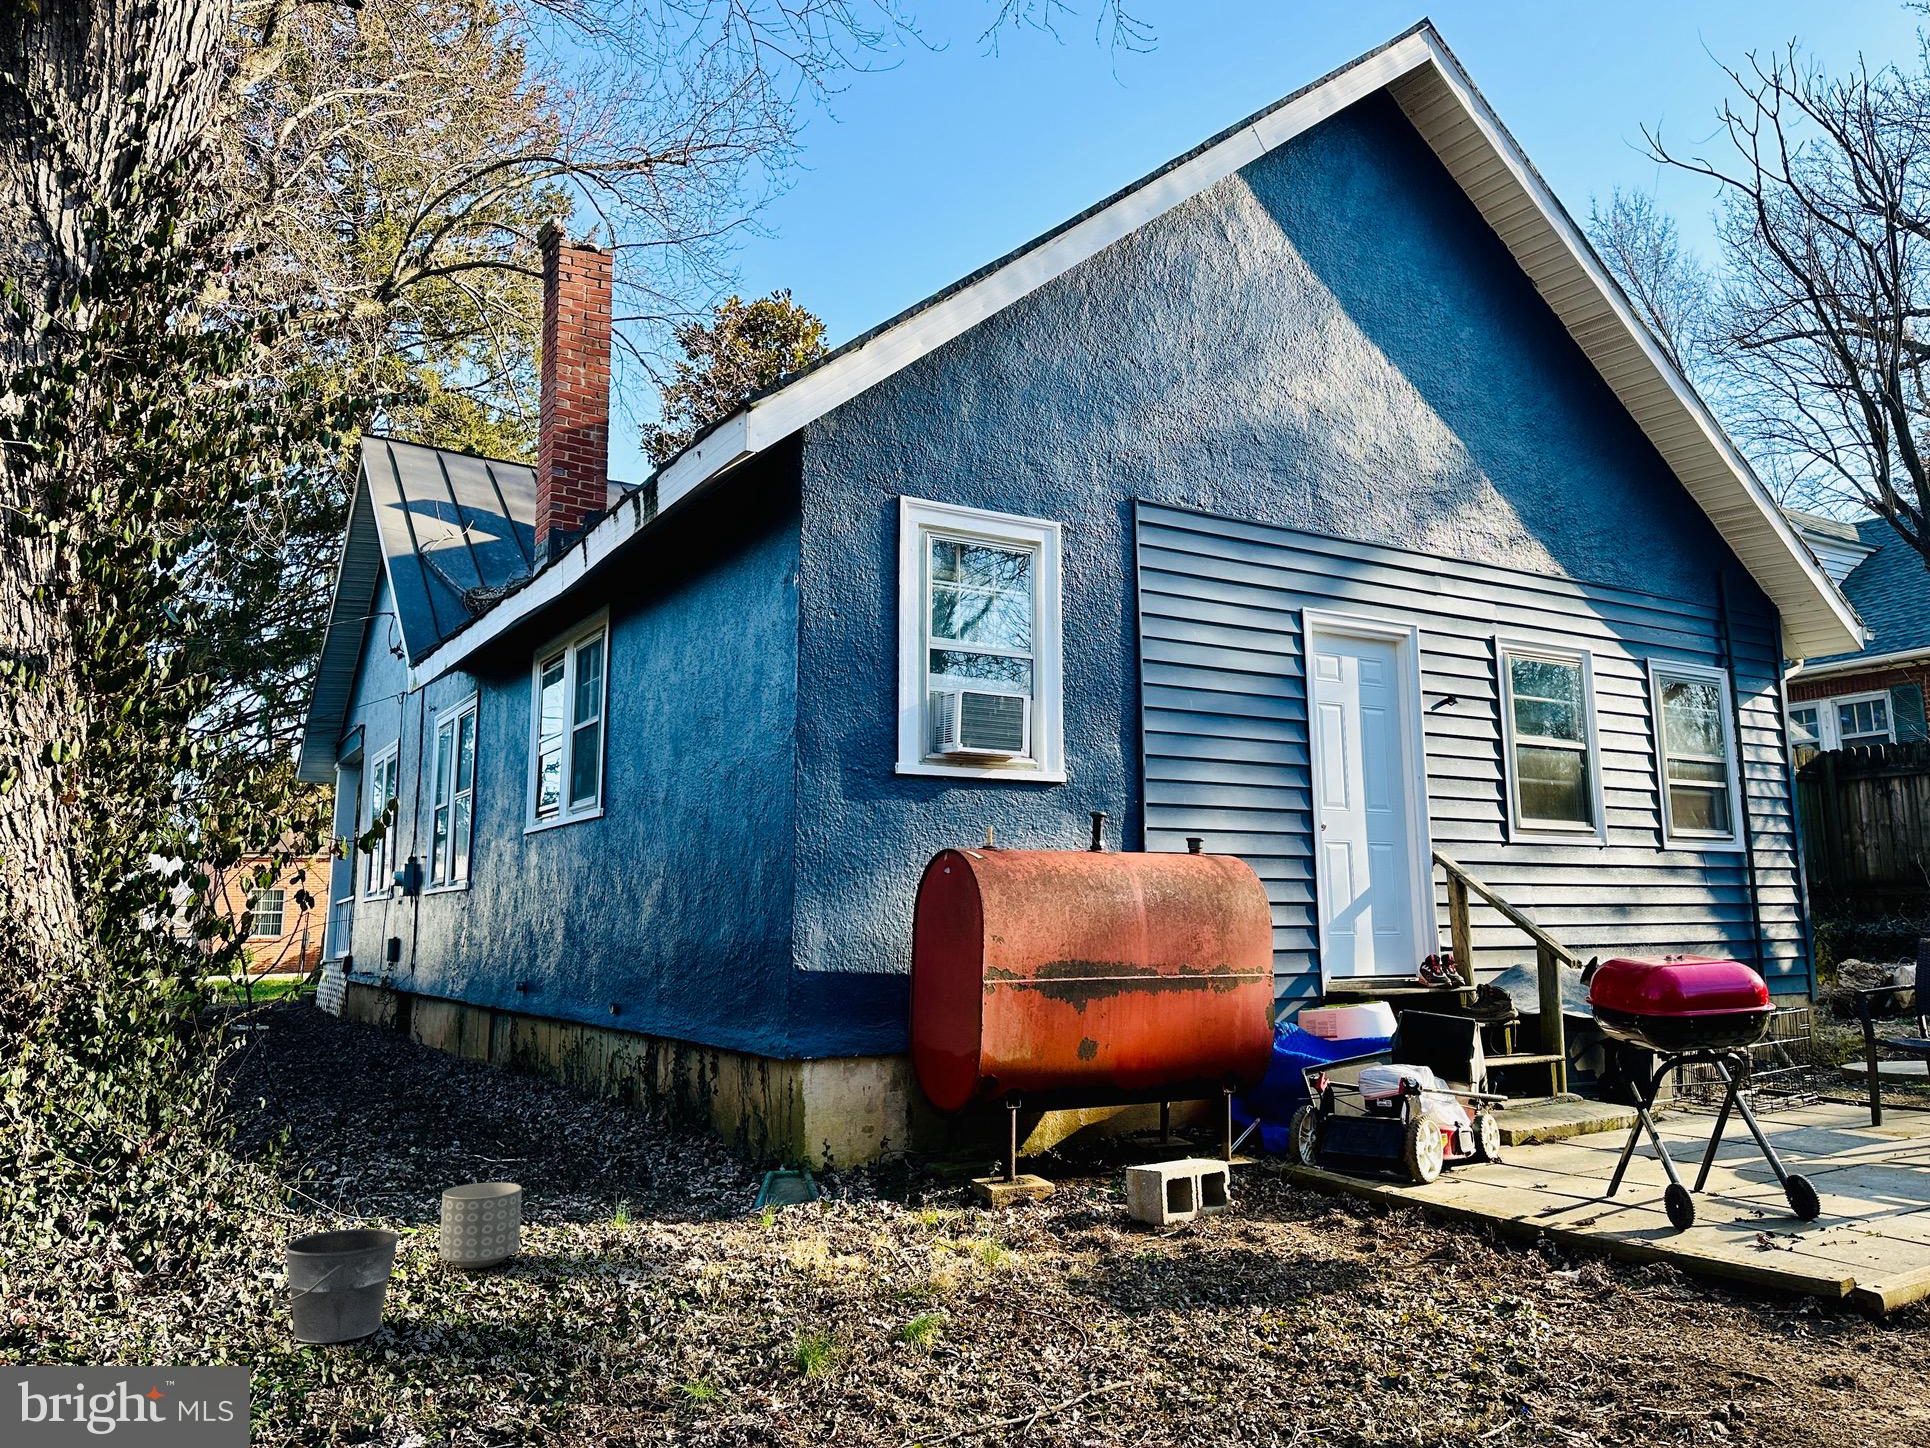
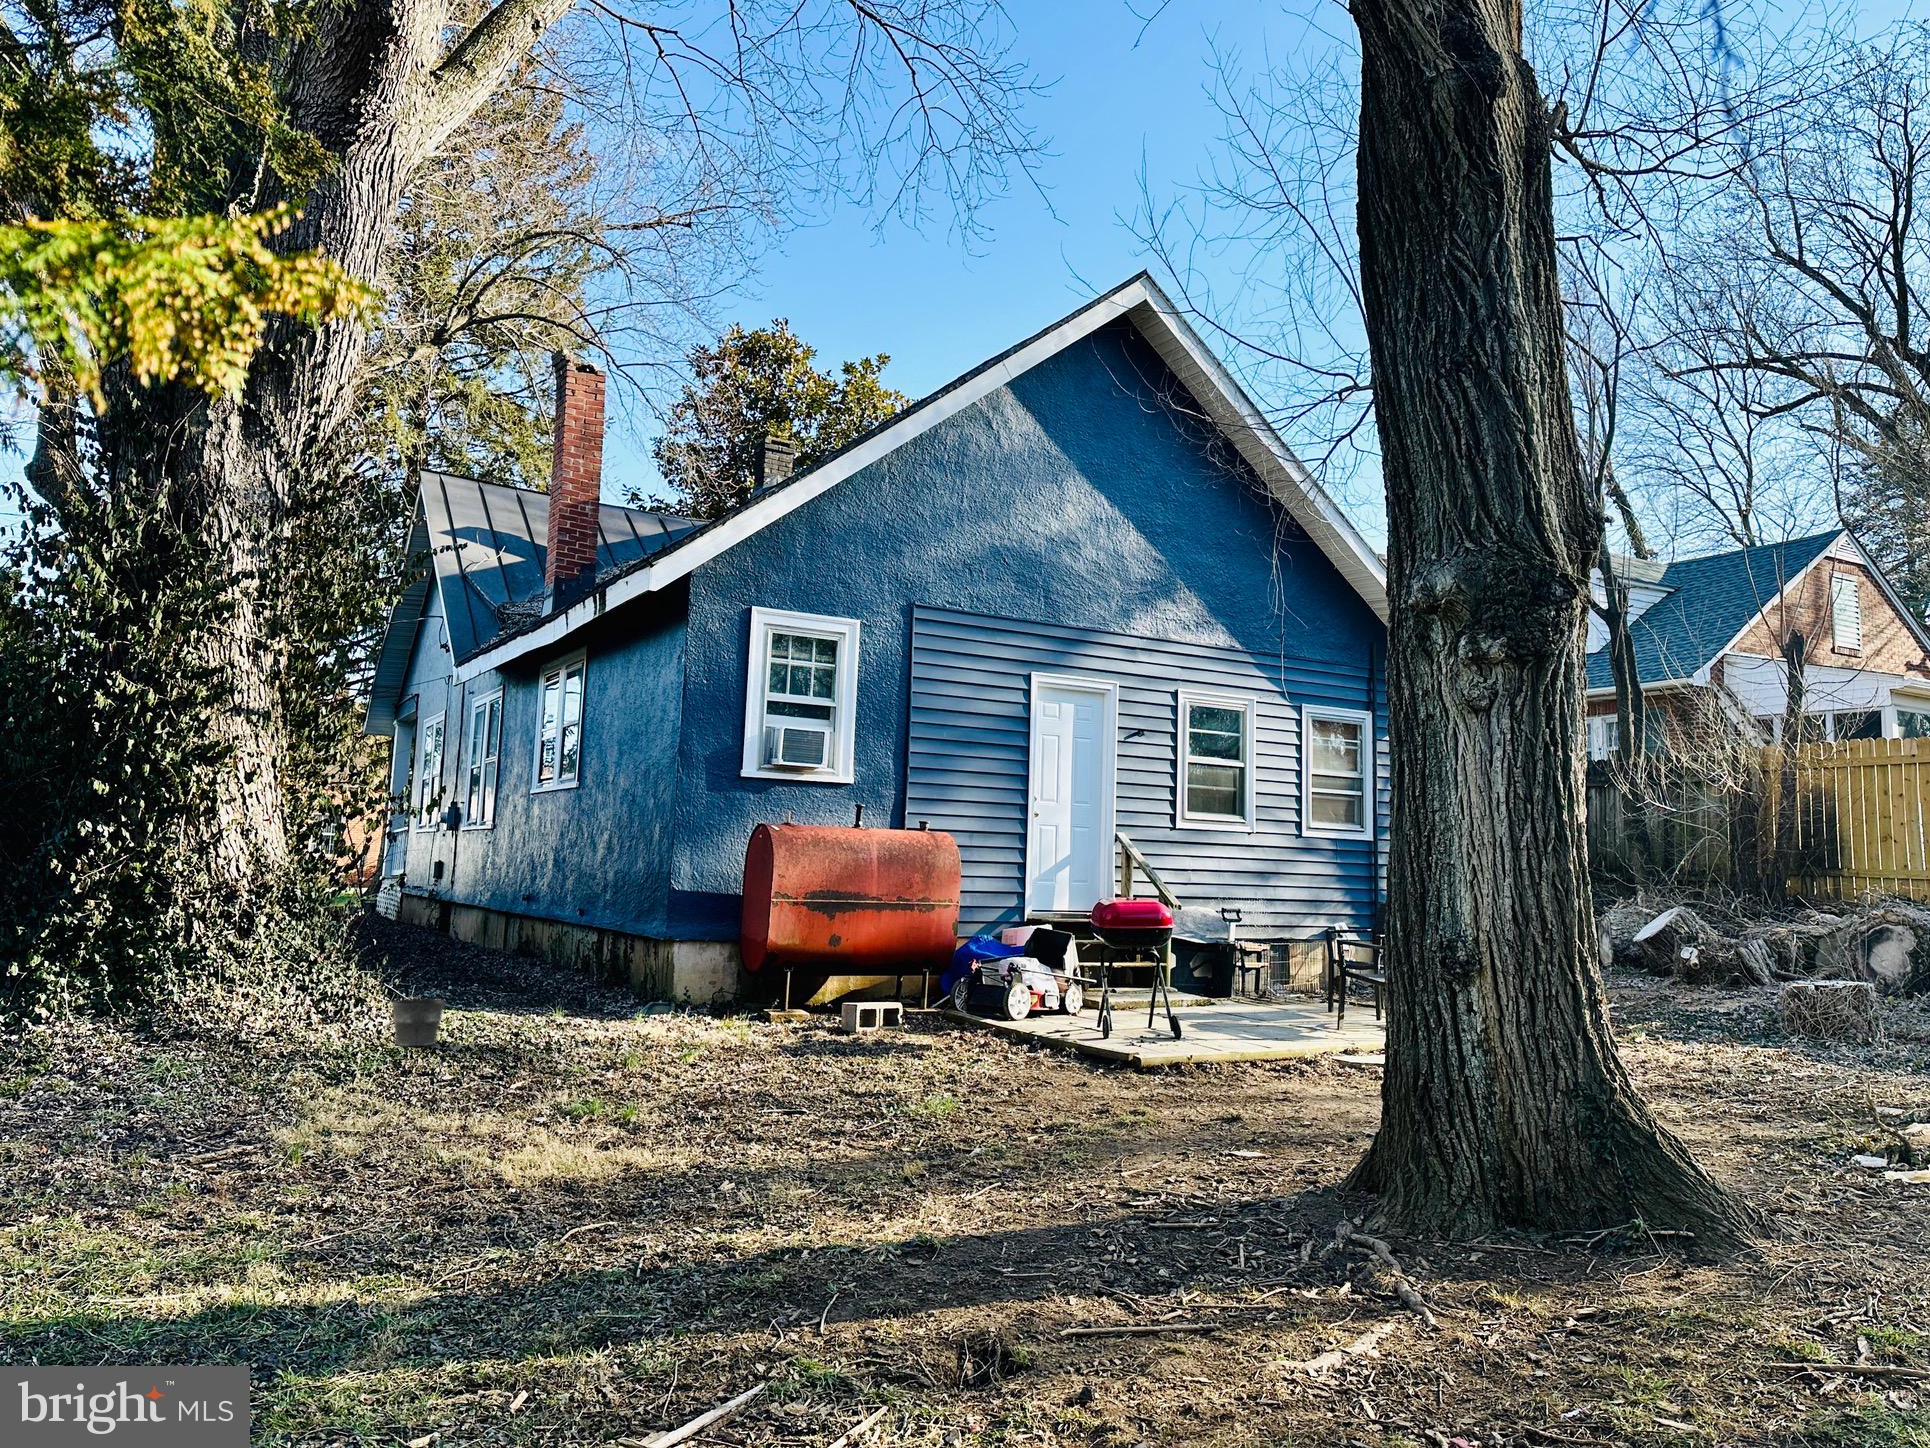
planter: present [439,1183,522,1269] -> none [465,989,509,1030]

